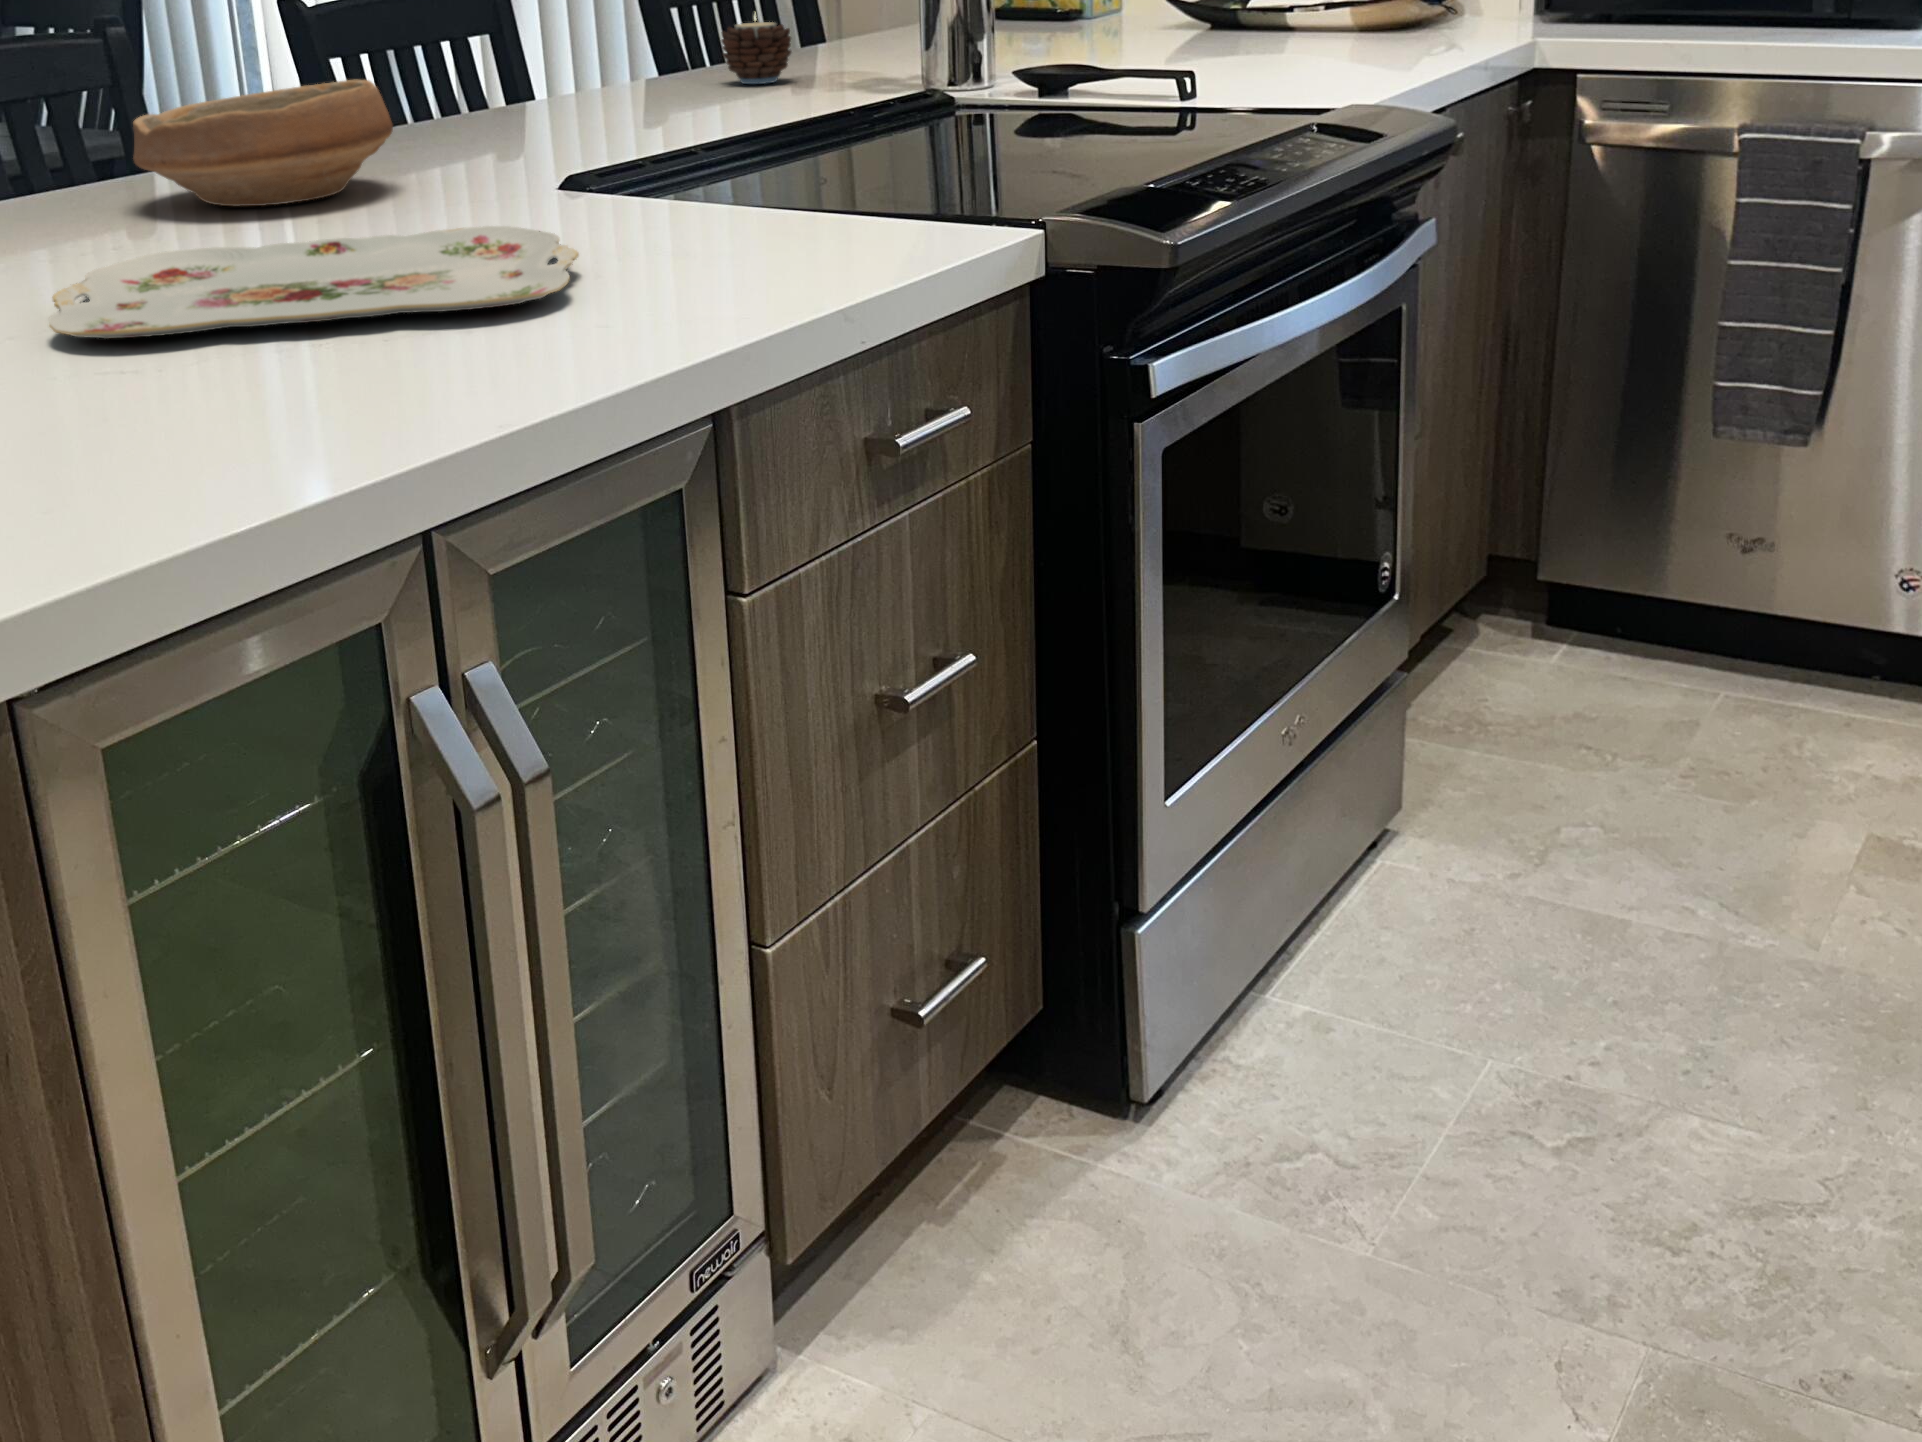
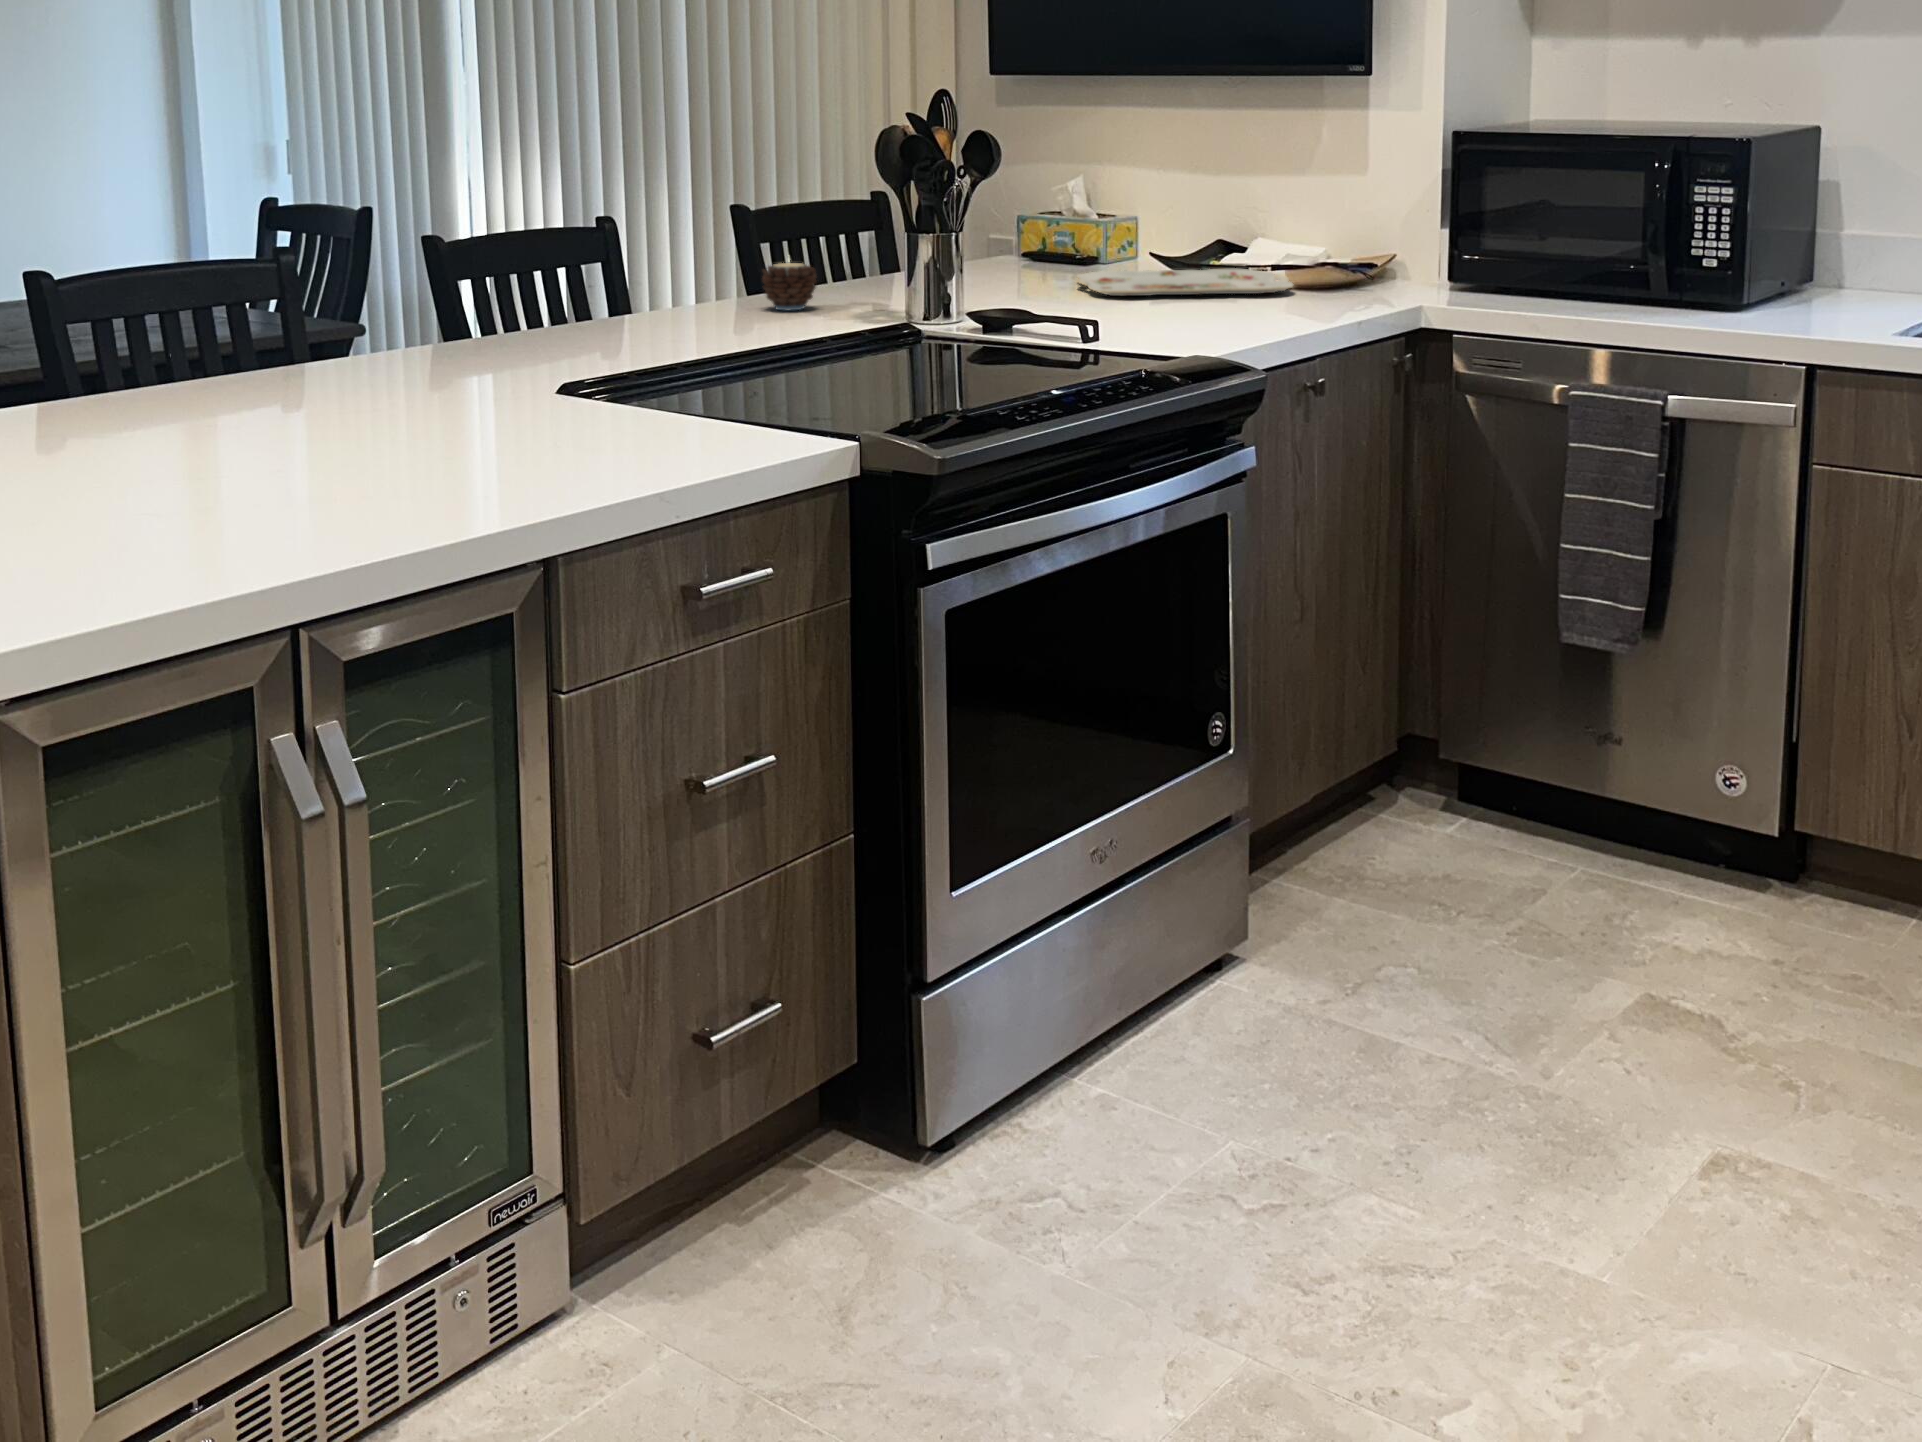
bowl: present [133,79,393,206] -> none [254,305,445,393]
serving tray: present [49,226,579,339] -> present [1077,268,1293,296]

